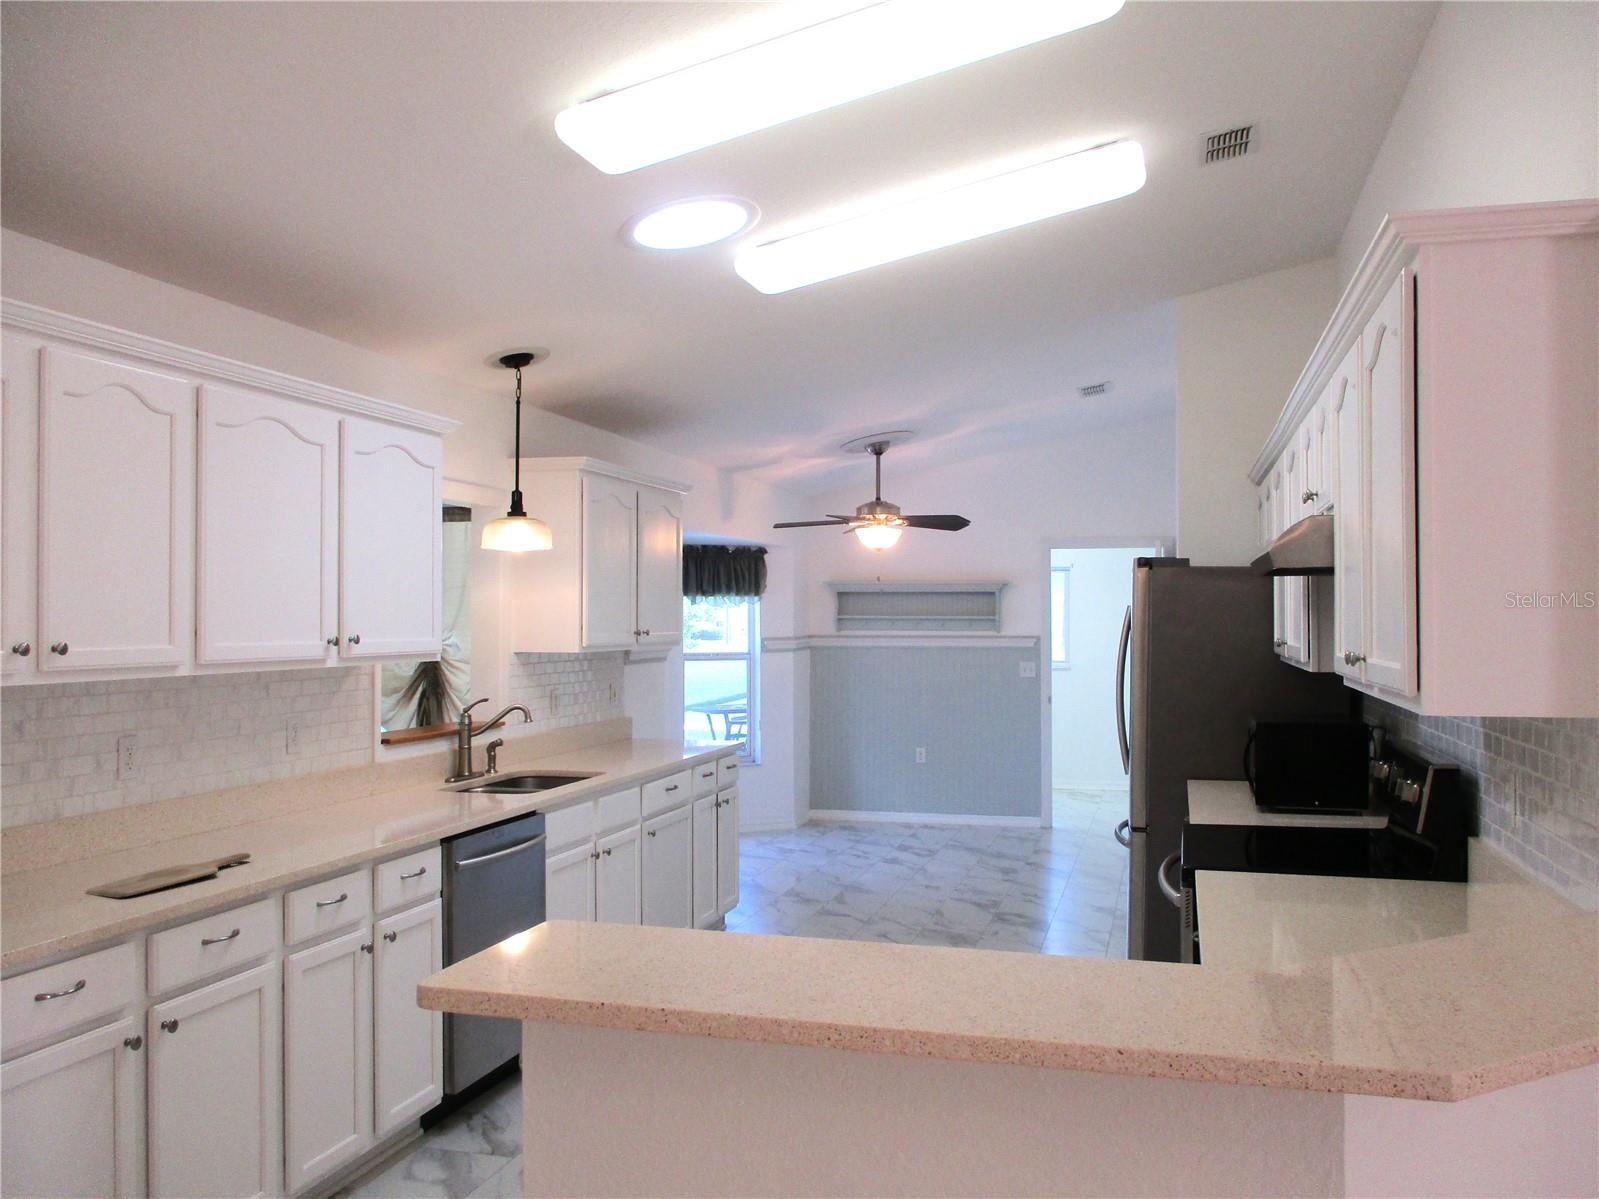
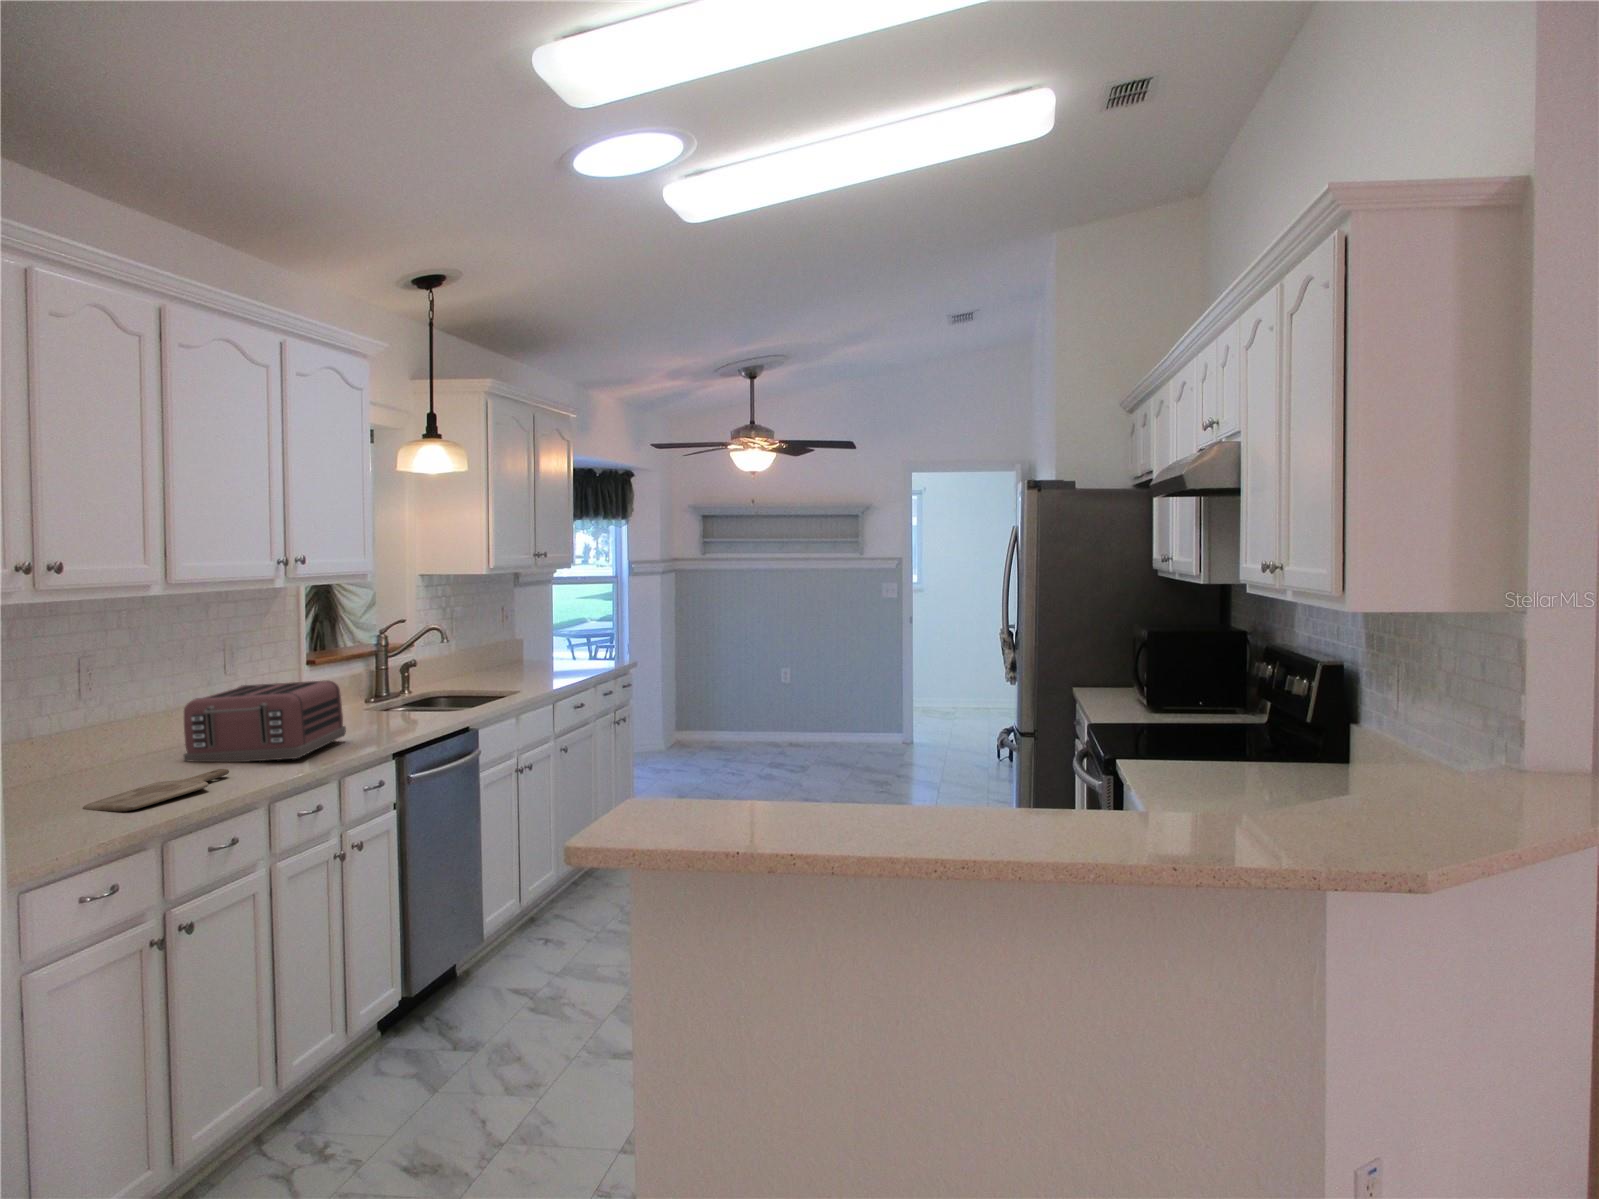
toaster: none [224,761,395,846] -> present [184,681,346,762]

